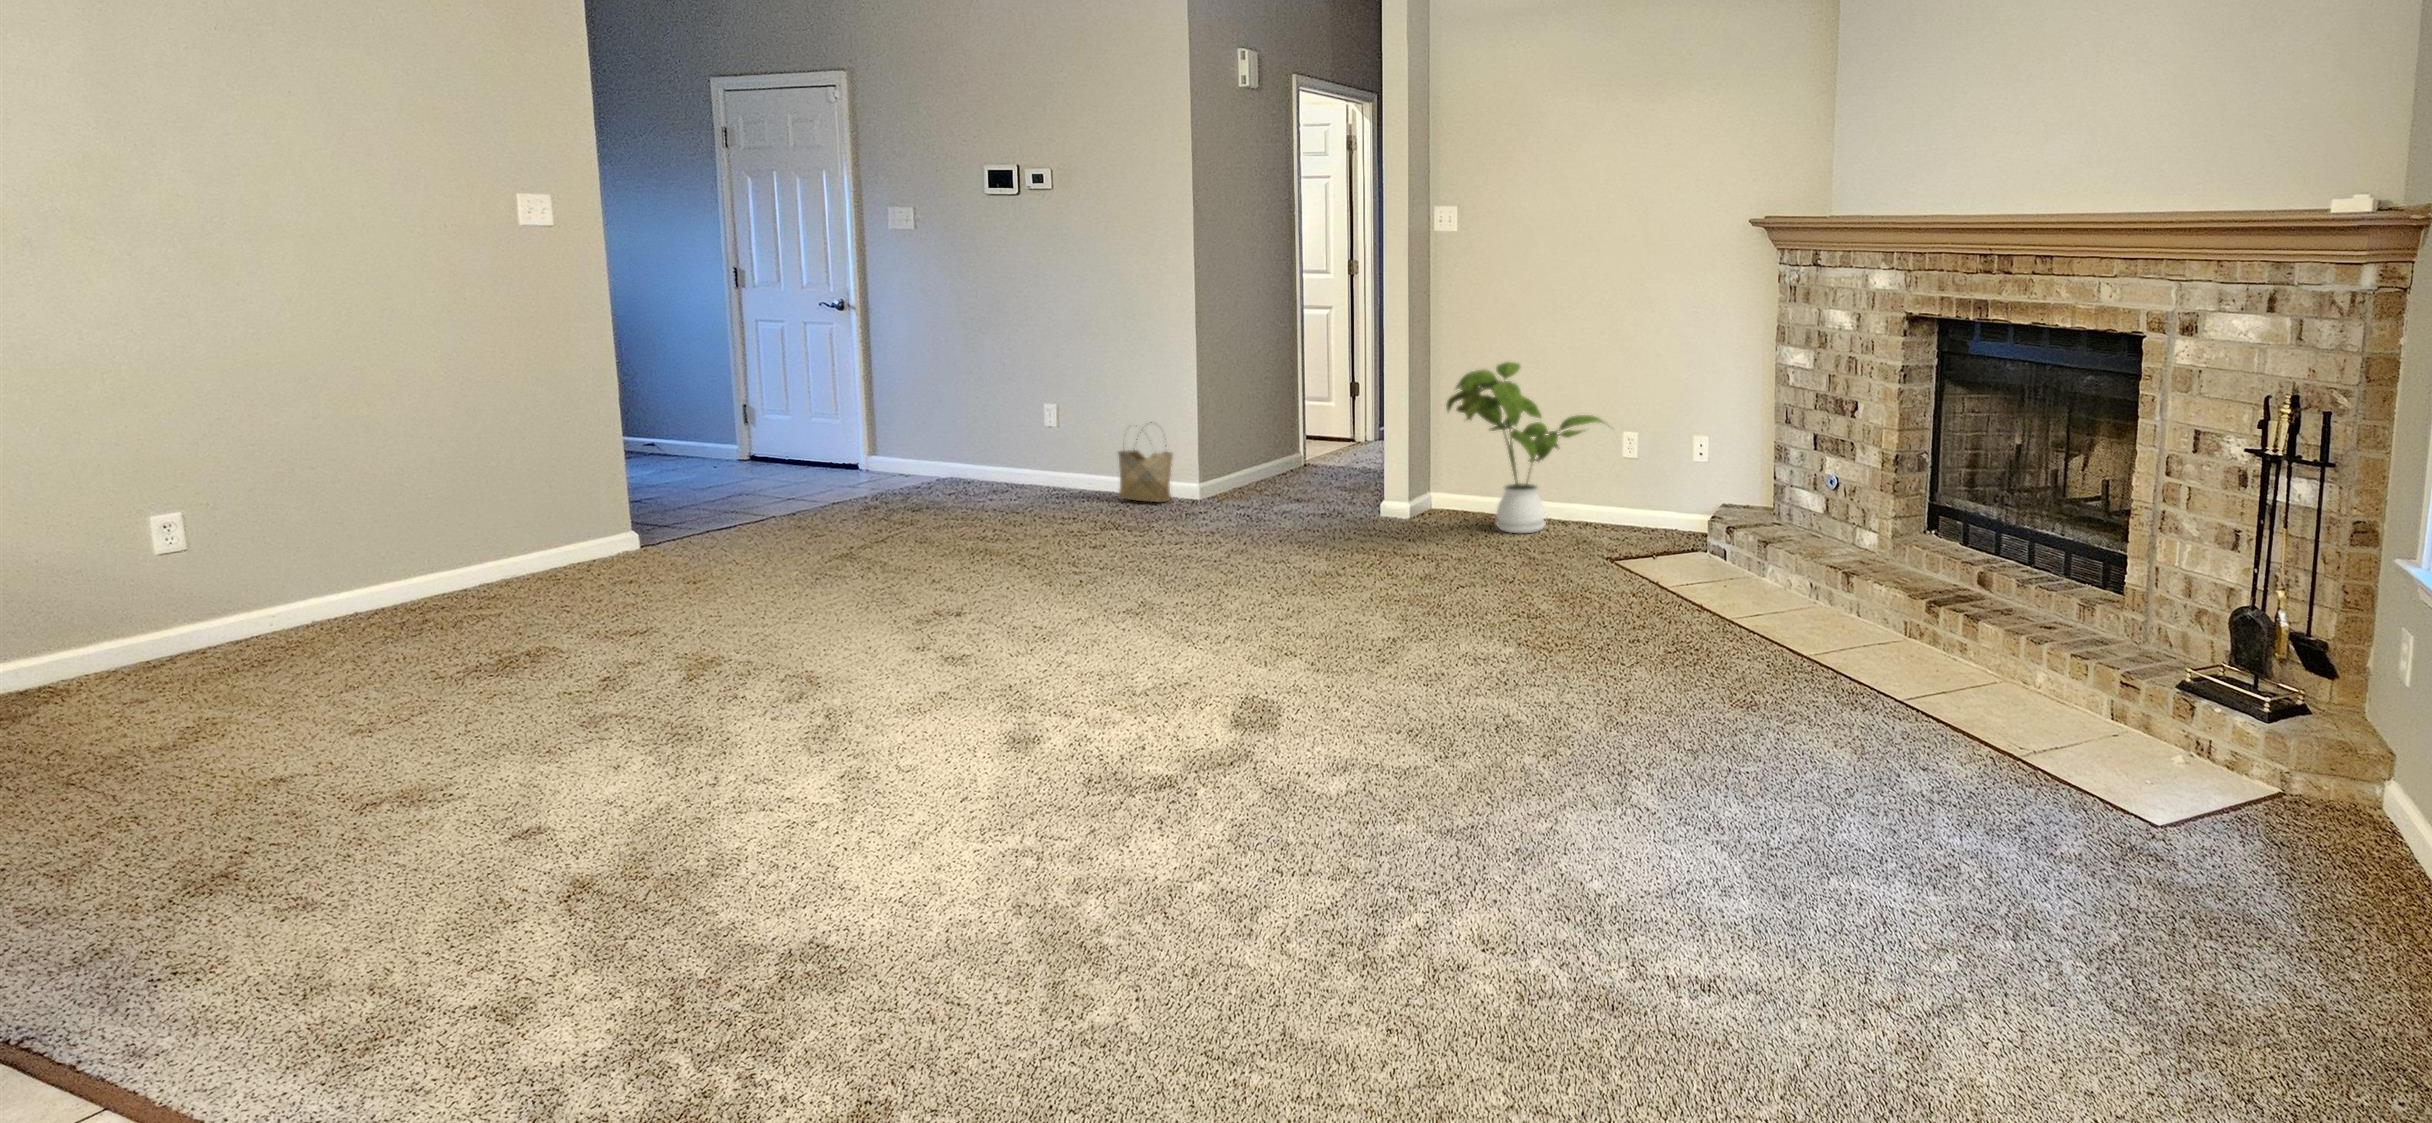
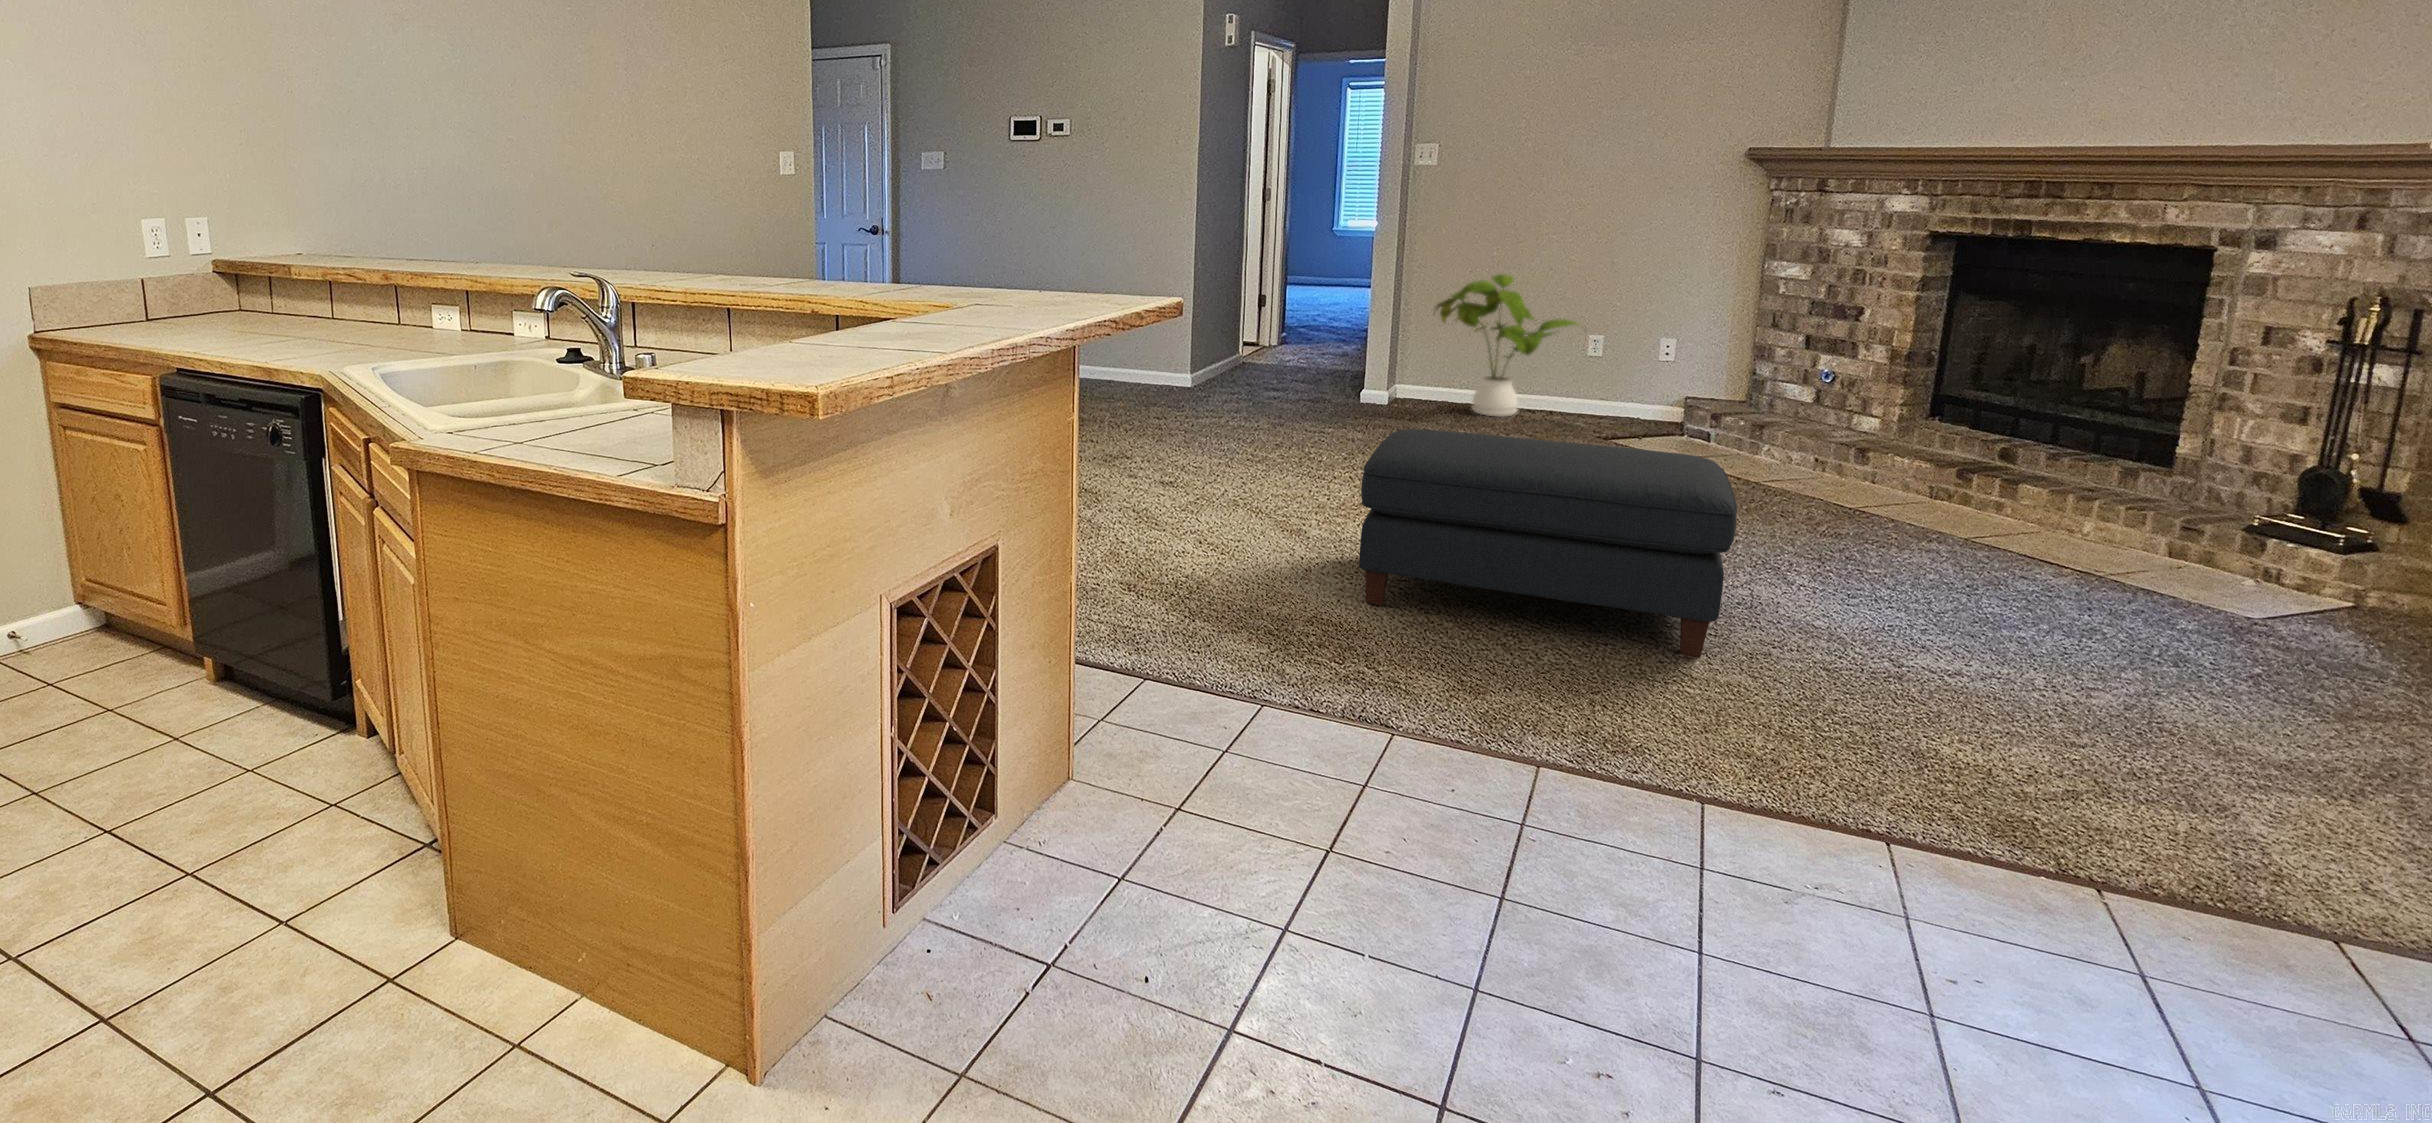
woven basket: present [1118,422,1173,502] -> none [1128,323,1174,387]
ottoman: none [916,604,1492,994] -> present [1359,429,1737,657]

